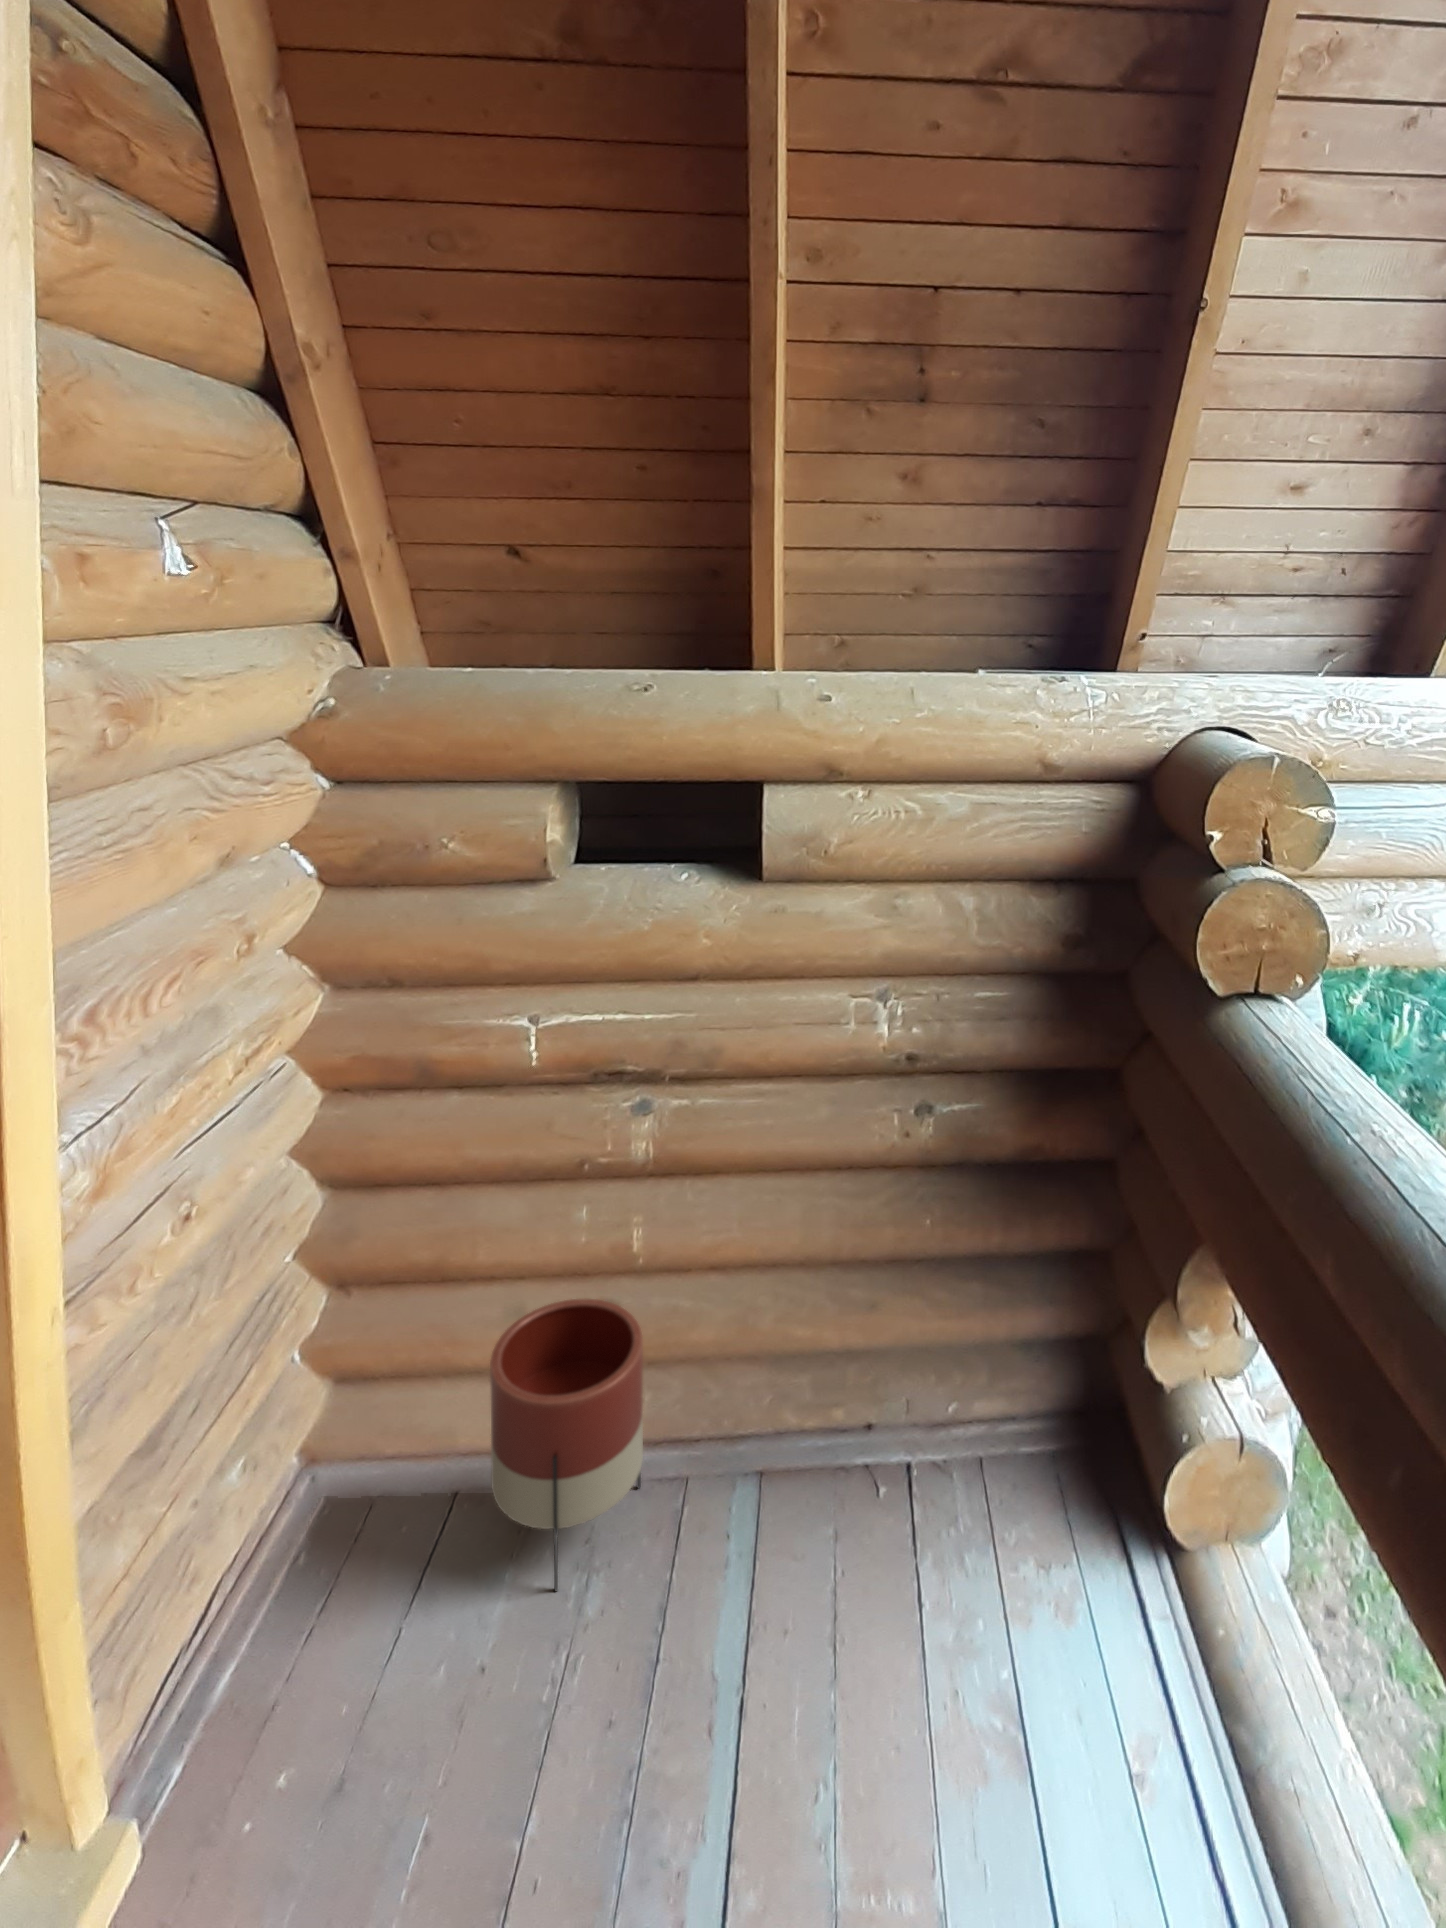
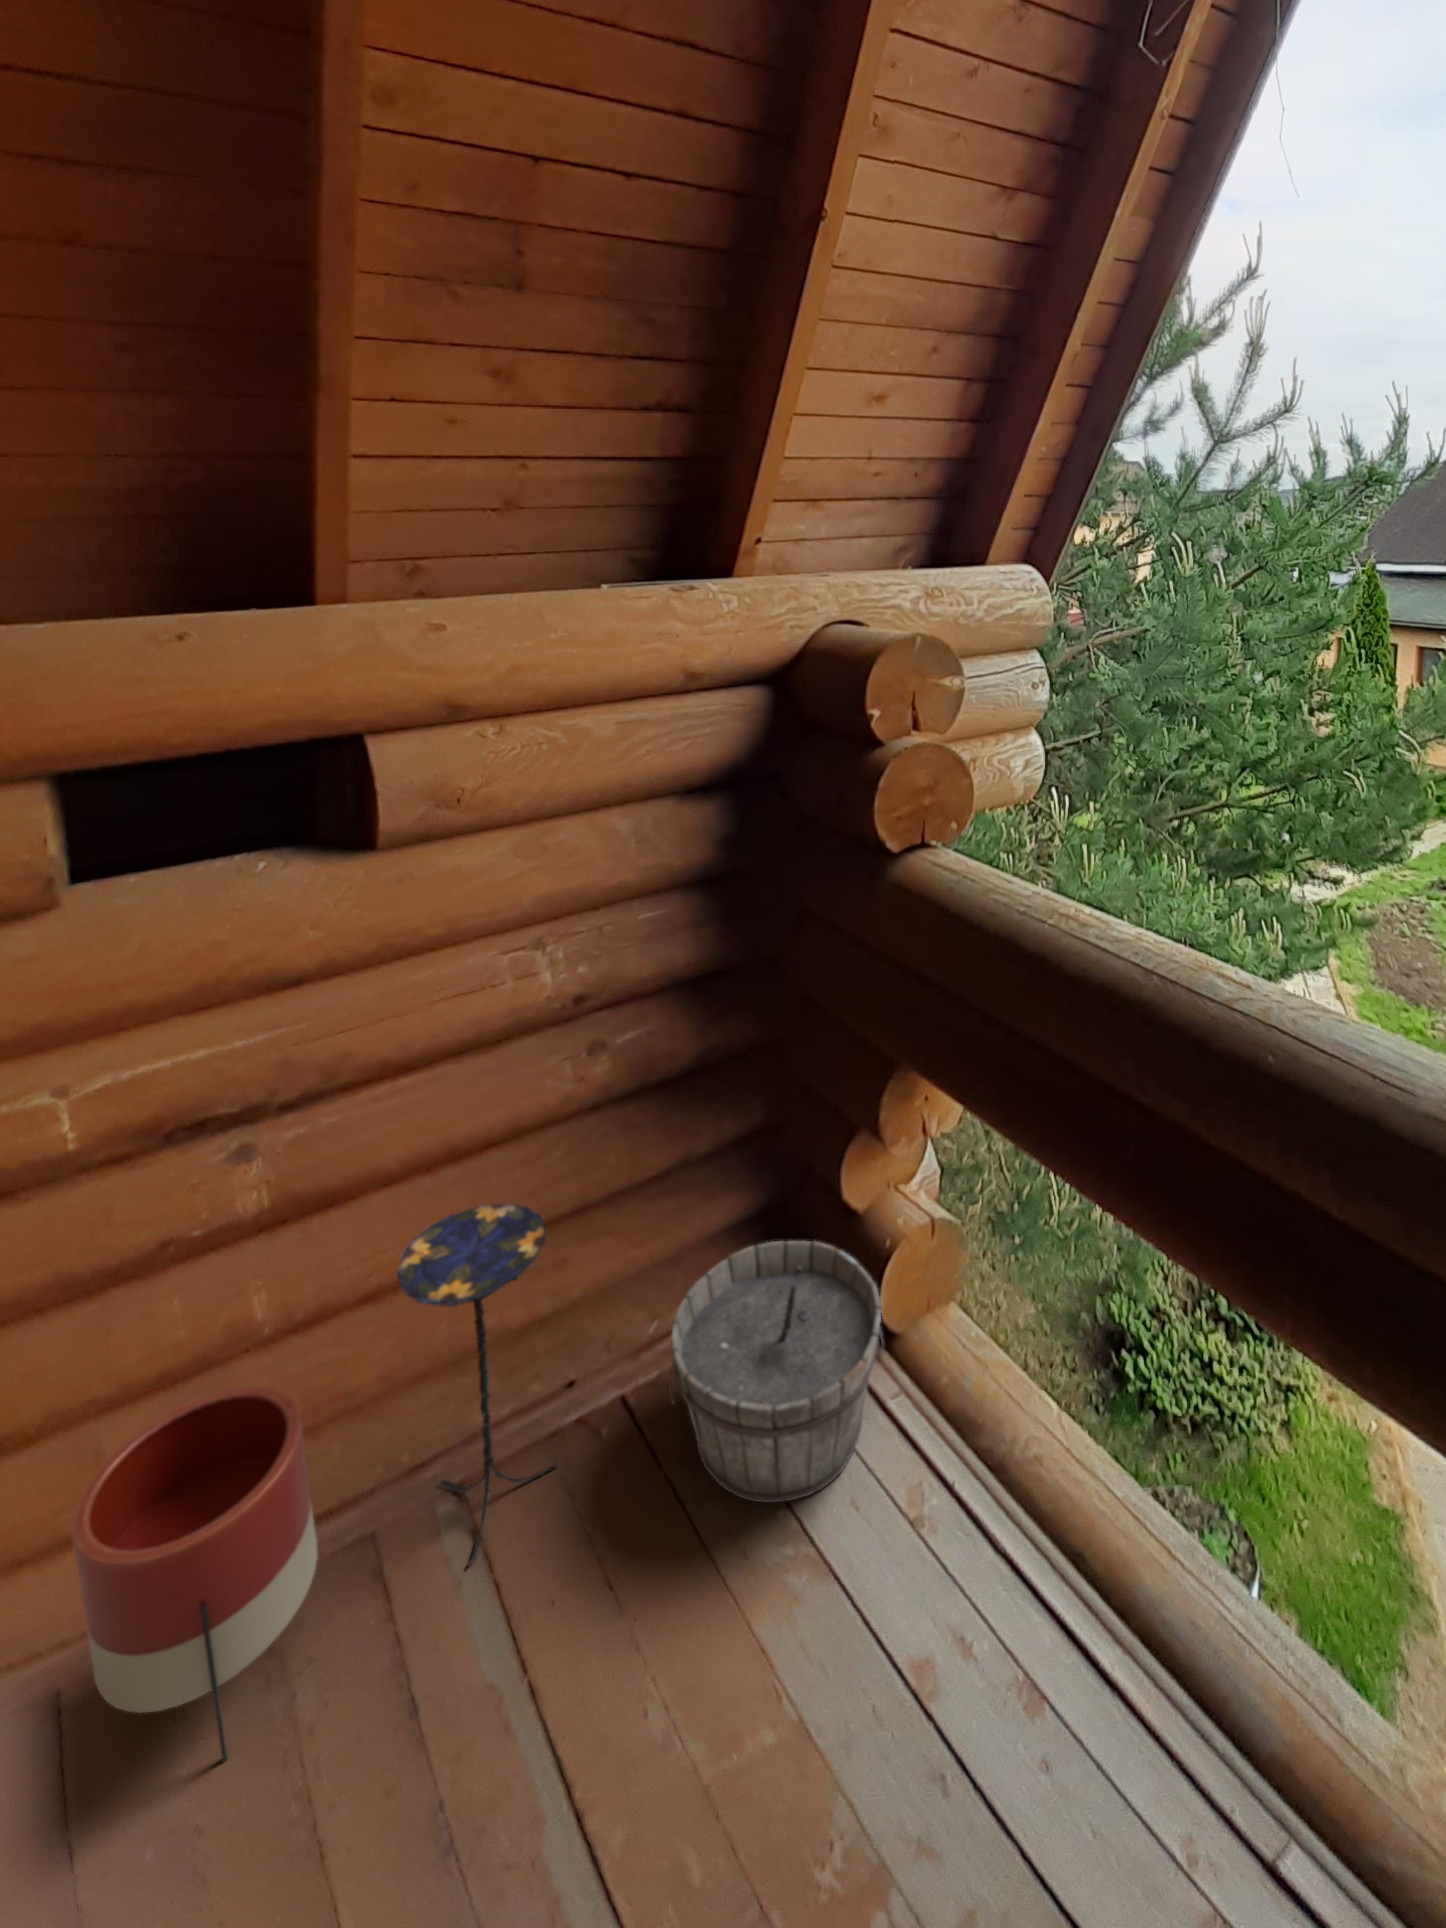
side table: none [724,1222,848,1541] -> present [396,1203,557,1564]
wooden bucket: none [935,1366,1157,1643] -> present [671,1241,884,1502]

